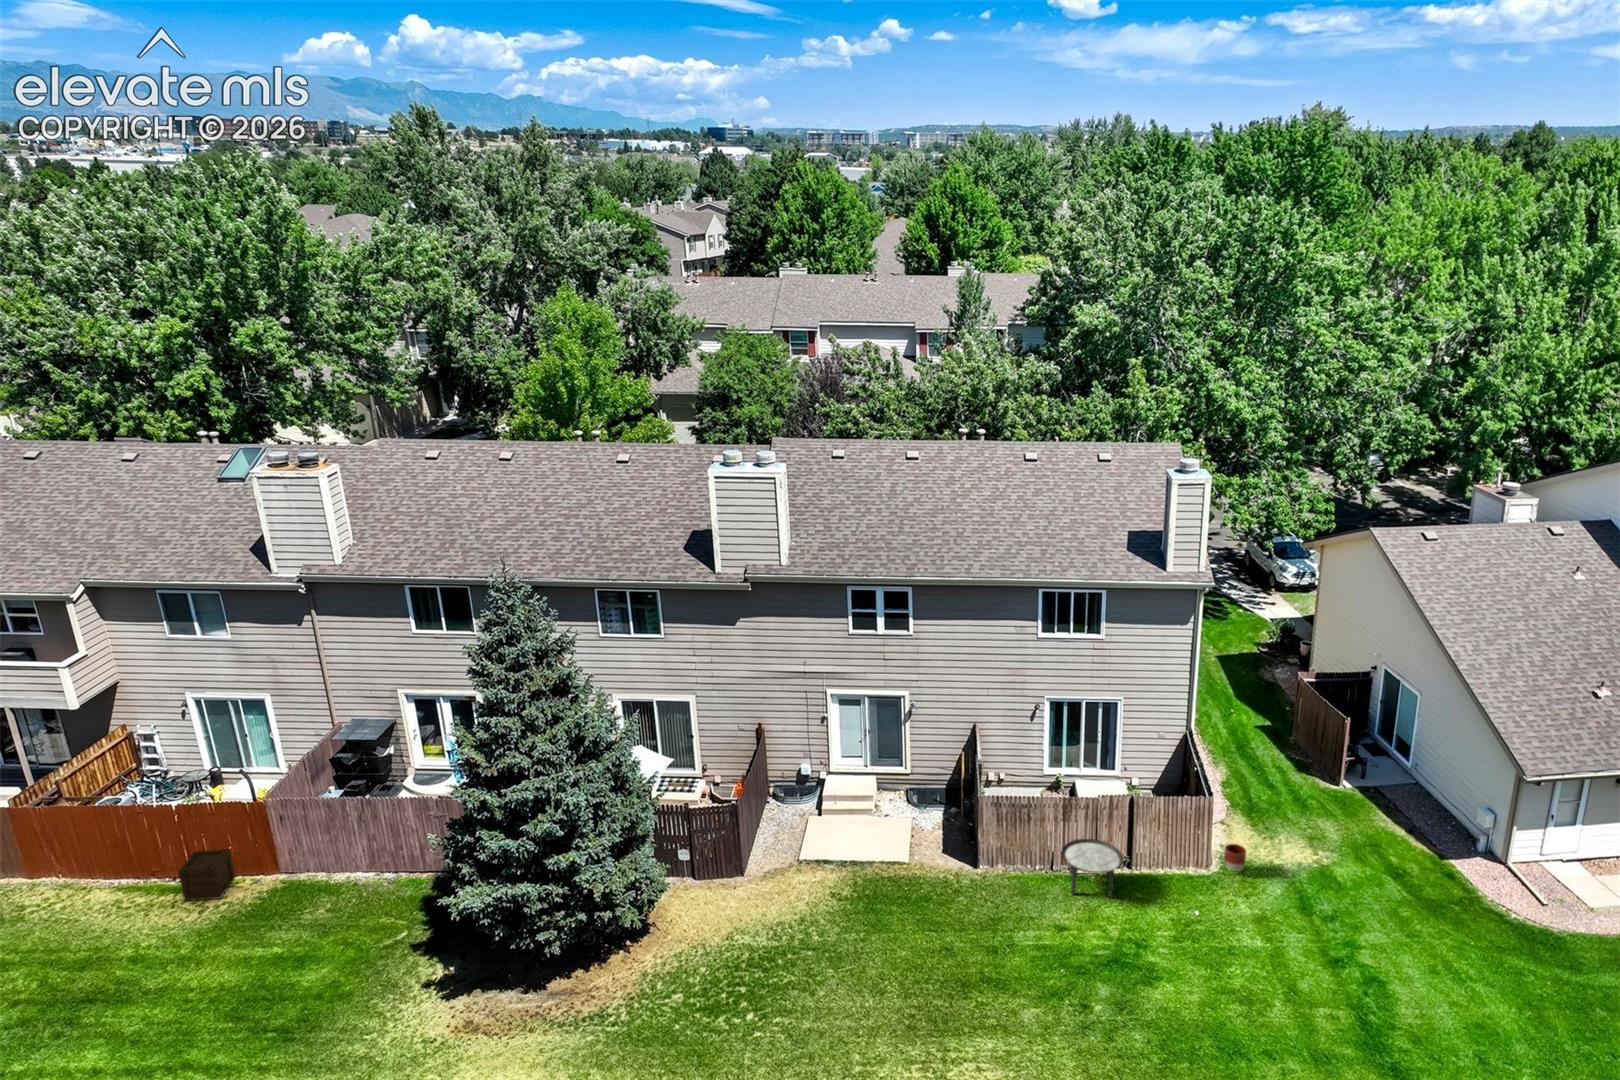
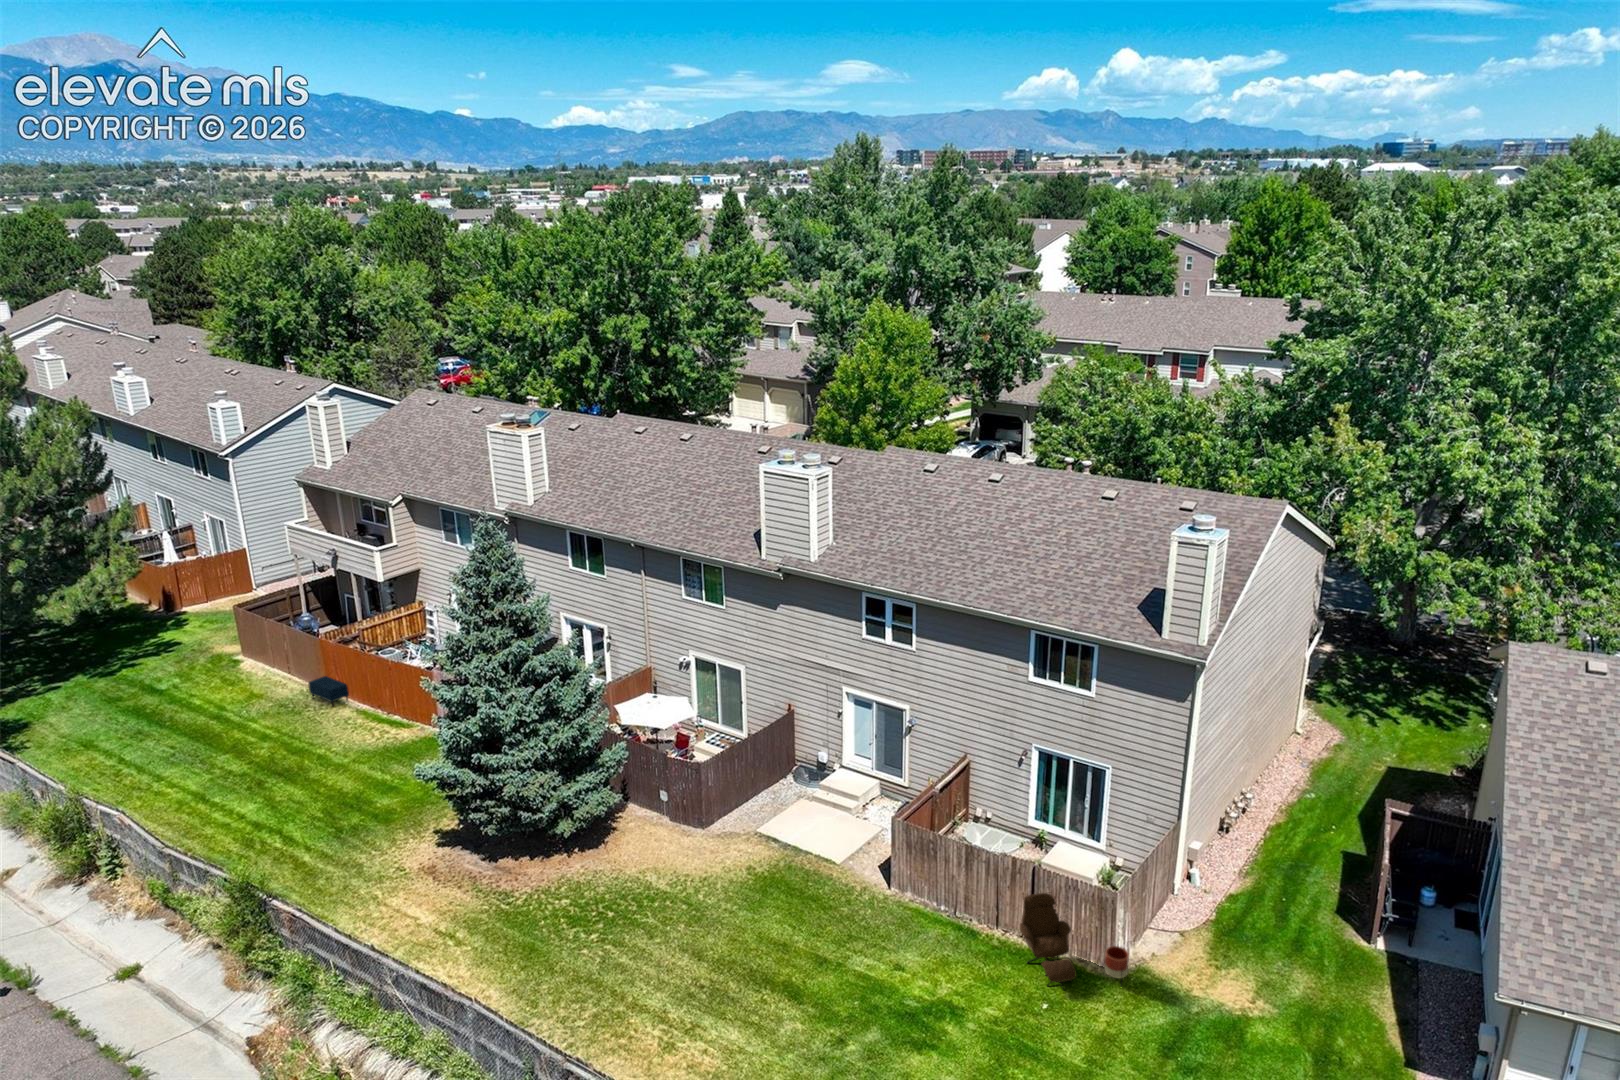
lounge chair: none [1150,816,1217,898] -> present [1020,893,1076,989]
round table: present [1062,839,1123,898] -> none [928,886,990,953]
wooden crate: present [178,849,235,901] -> none [371,693,411,729]
bench: none [22,861,100,900] -> present [309,676,349,706]

